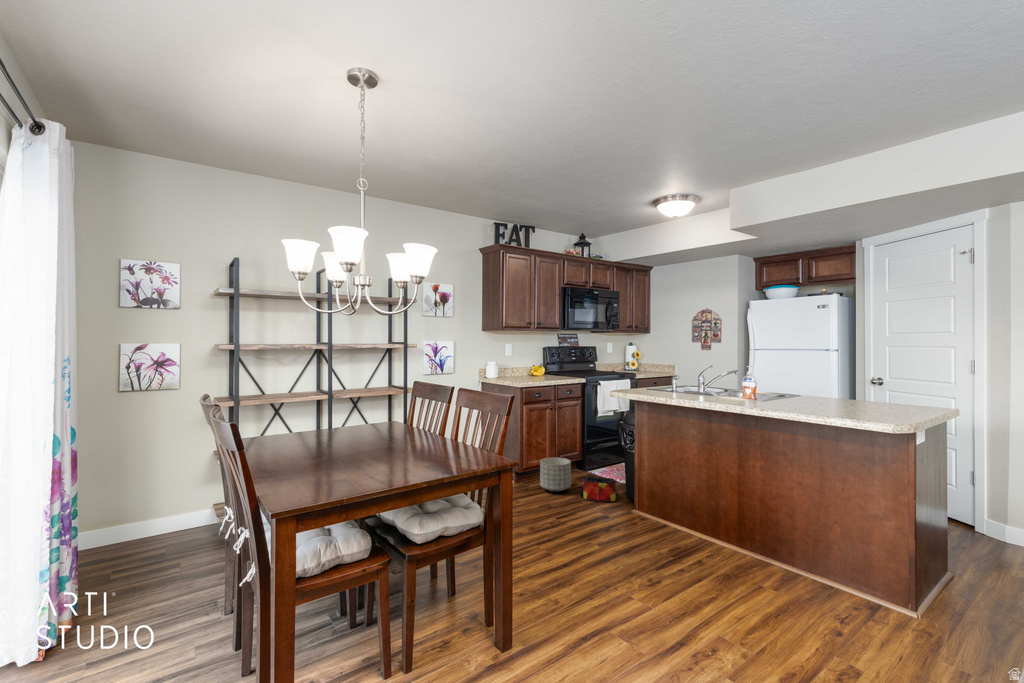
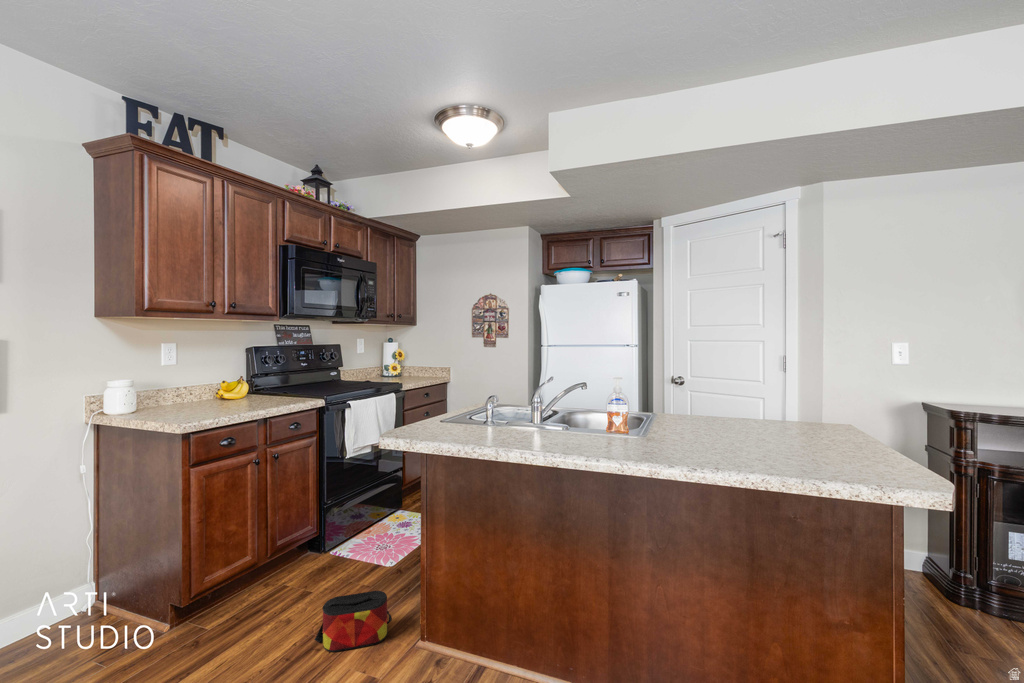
planter: present [540,458,571,492] -> none [226,563,296,647]

